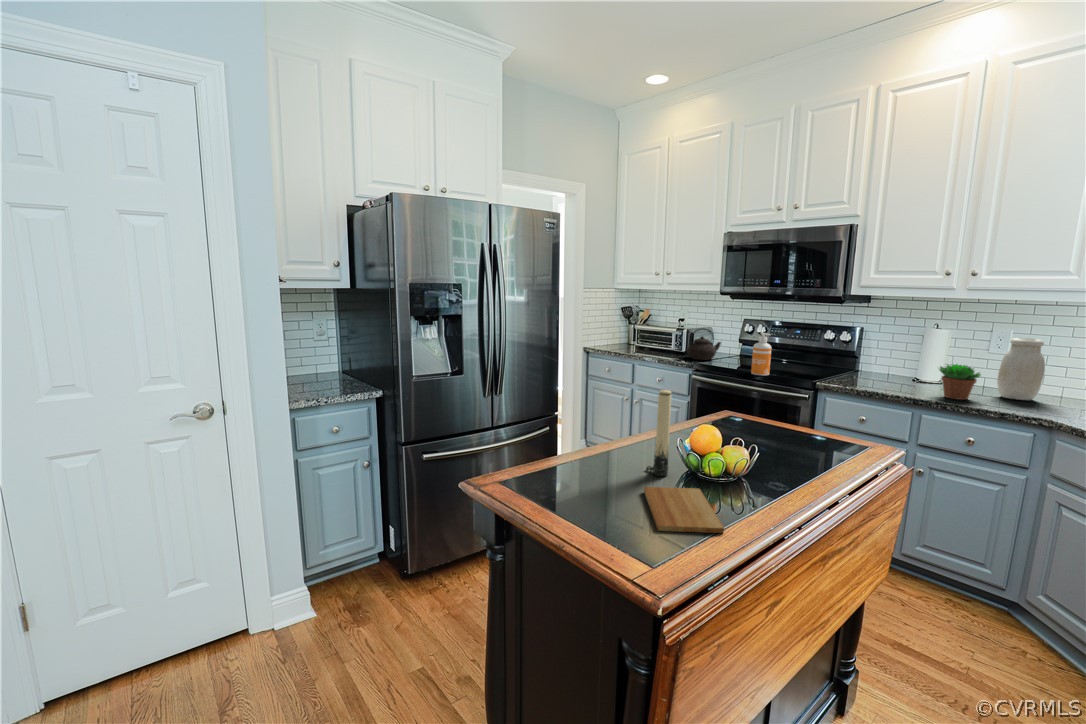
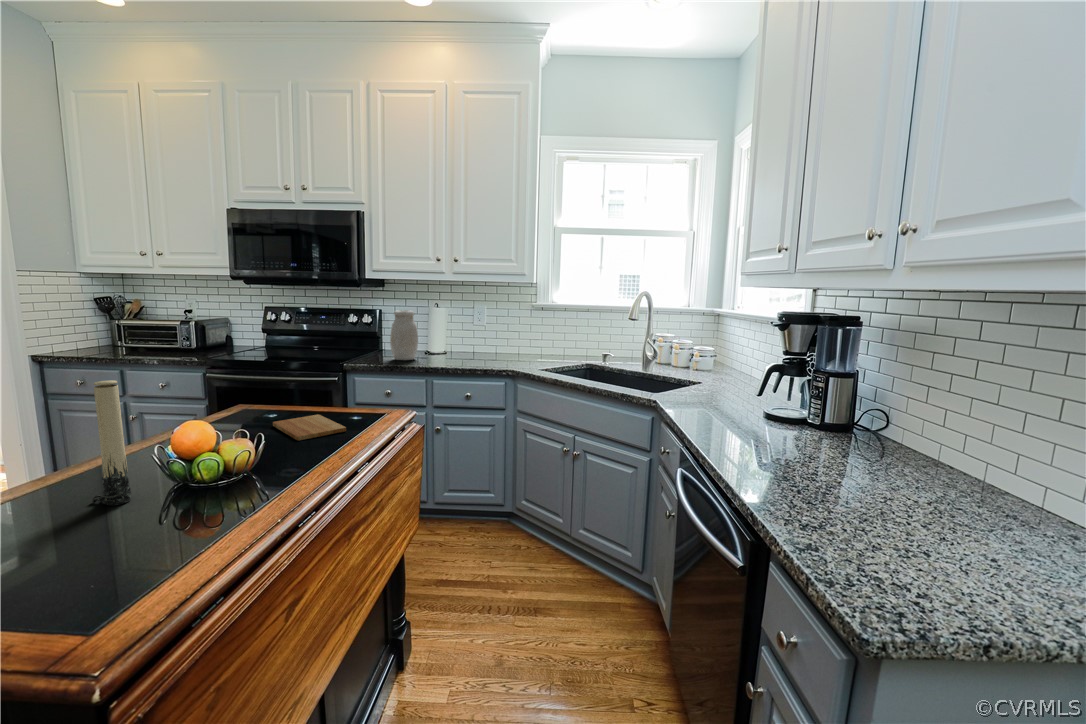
teapot: present [687,328,721,360] -> none [197,318,242,356]
soap dispenser: present [751,333,771,376] -> none [277,318,299,364]
jar: present [997,338,1045,400] -> present [390,310,418,360]
succulent plant: present [939,364,981,400] -> none [440,333,469,363]
cutting board: present [644,487,724,533] -> present [273,415,346,441]

